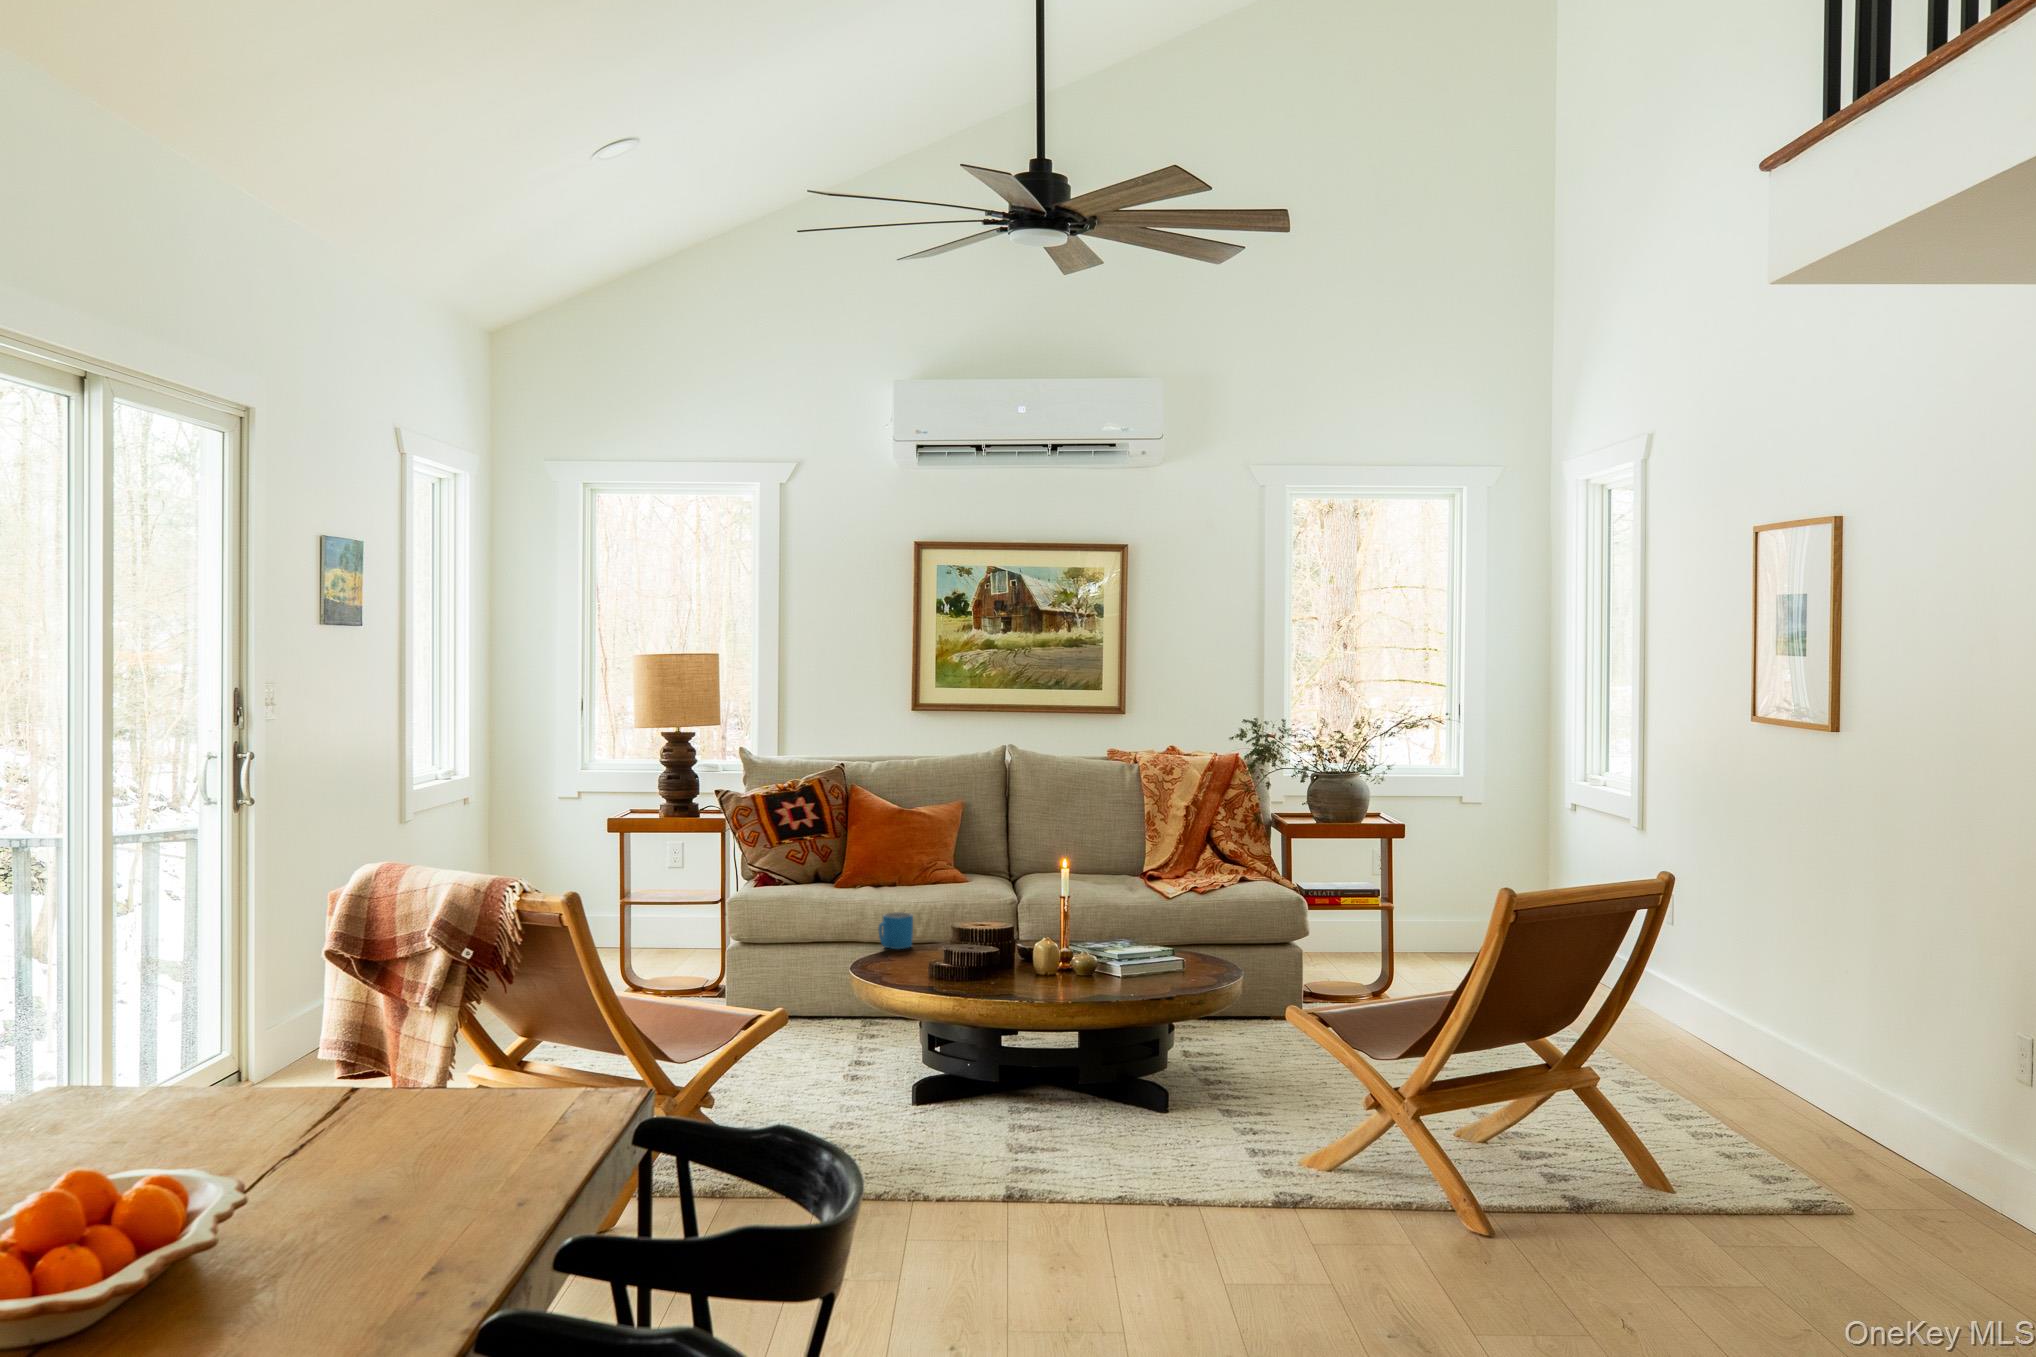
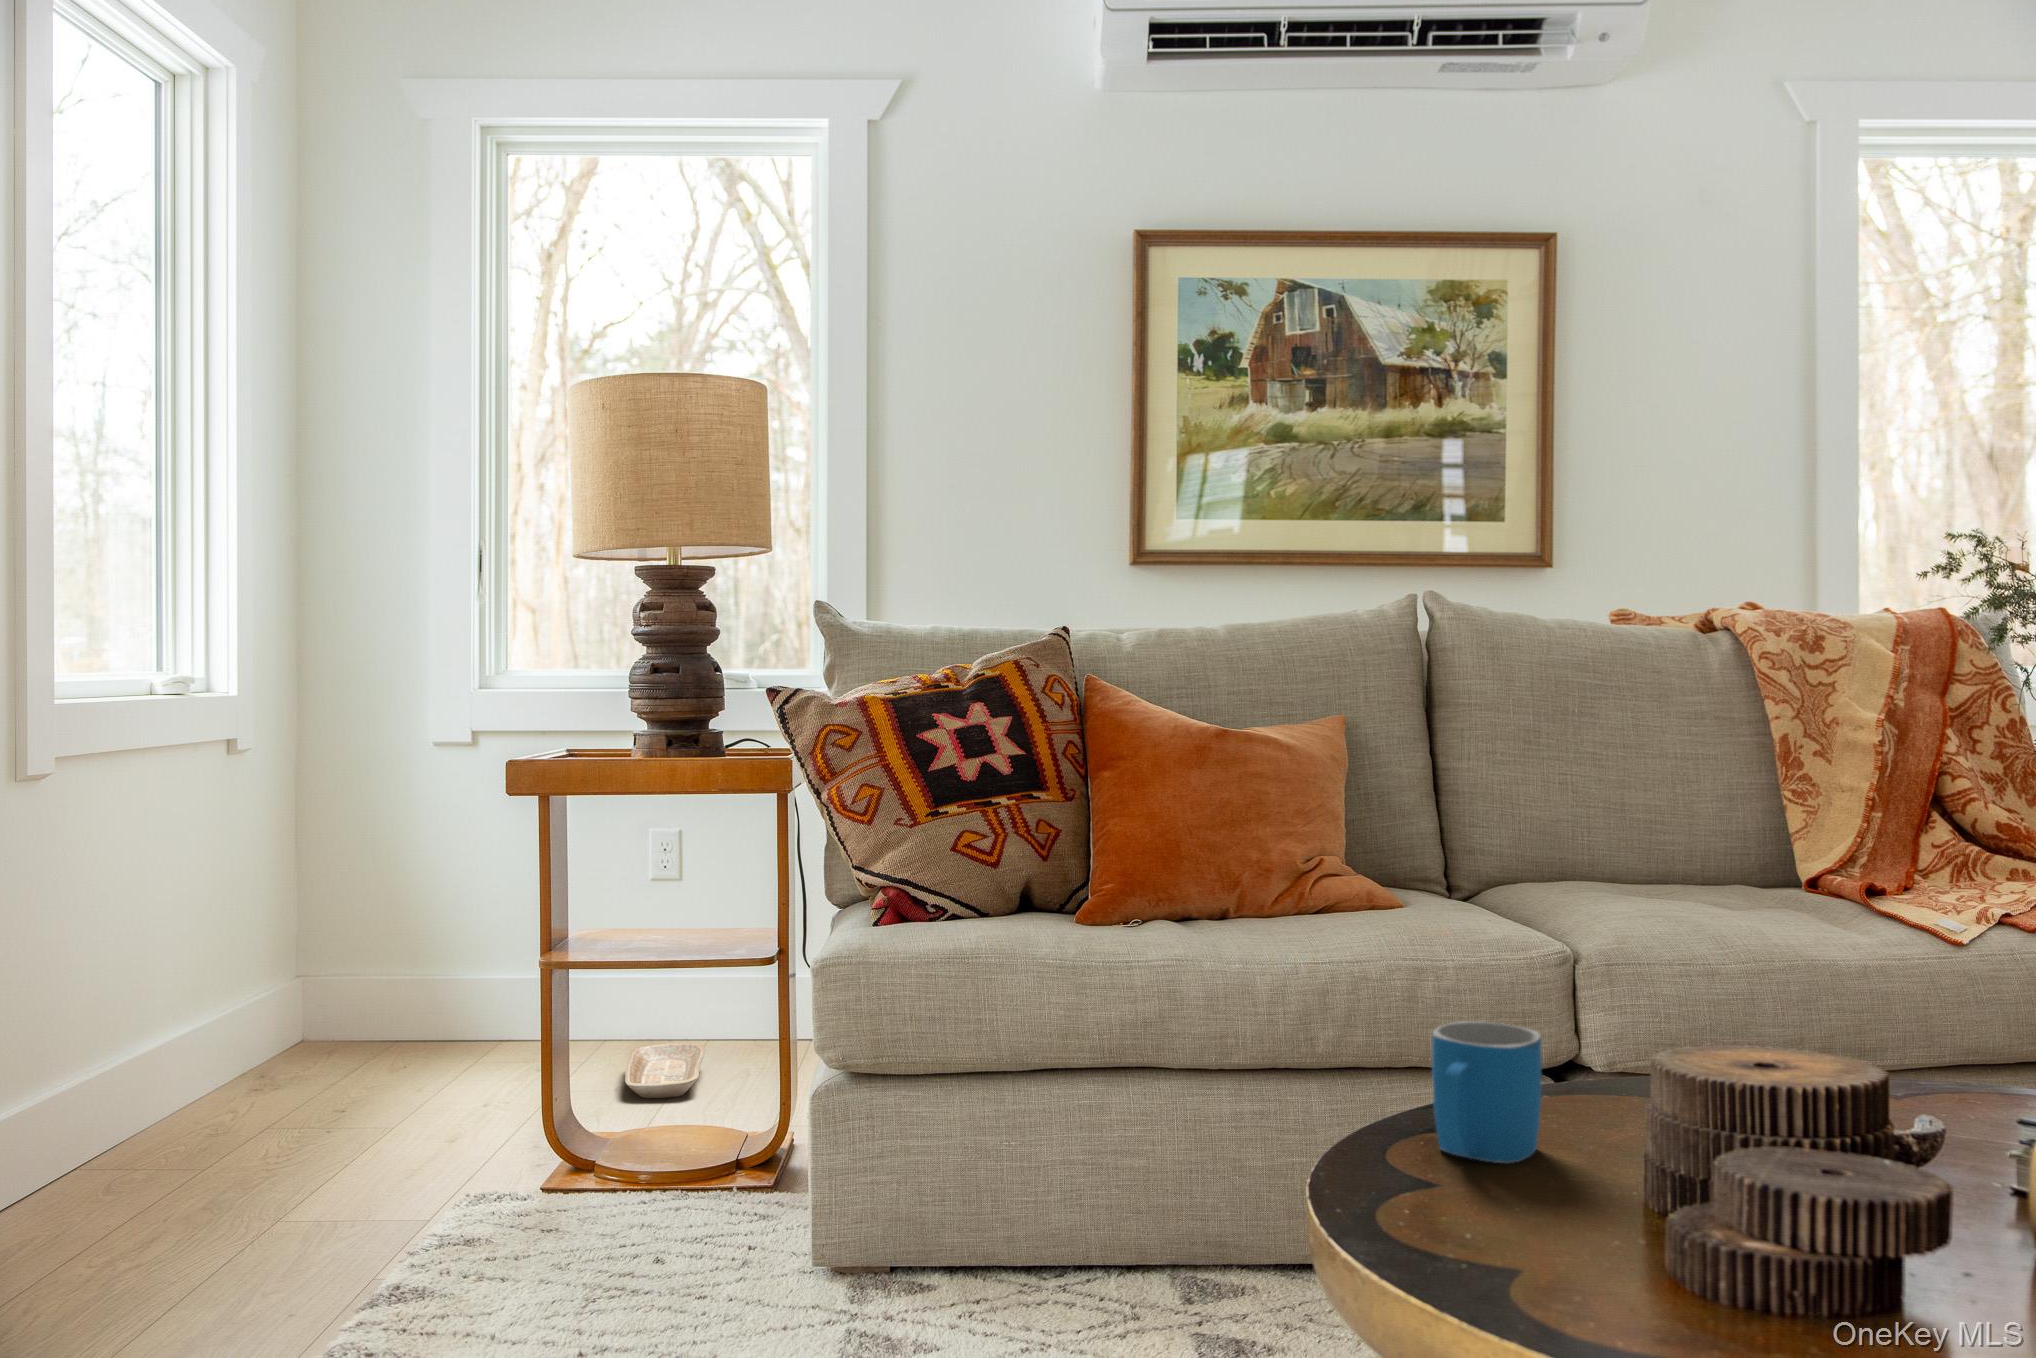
tray: none [655,948,693,970] -> present [625,1042,705,1098]

